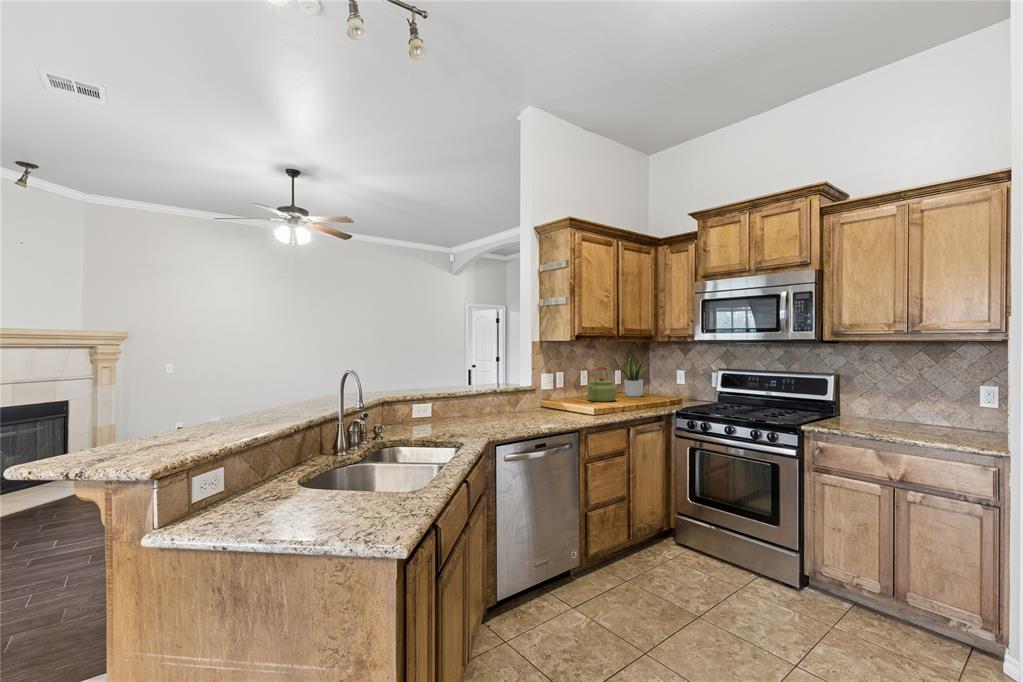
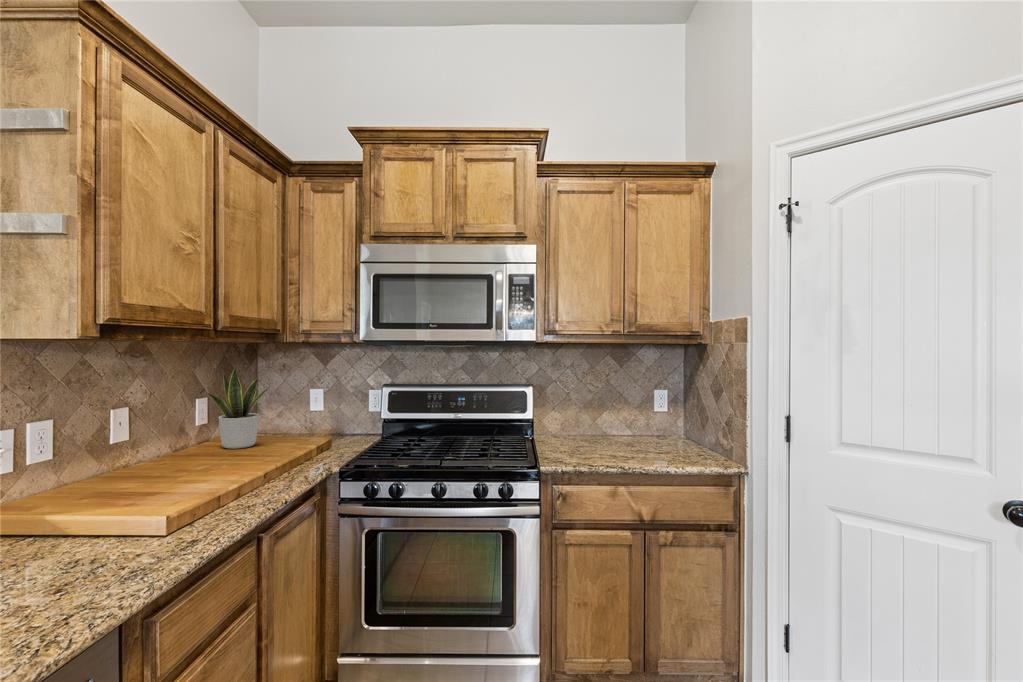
kettle: present [587,367,616,402] -> none [133,397,210,478]

